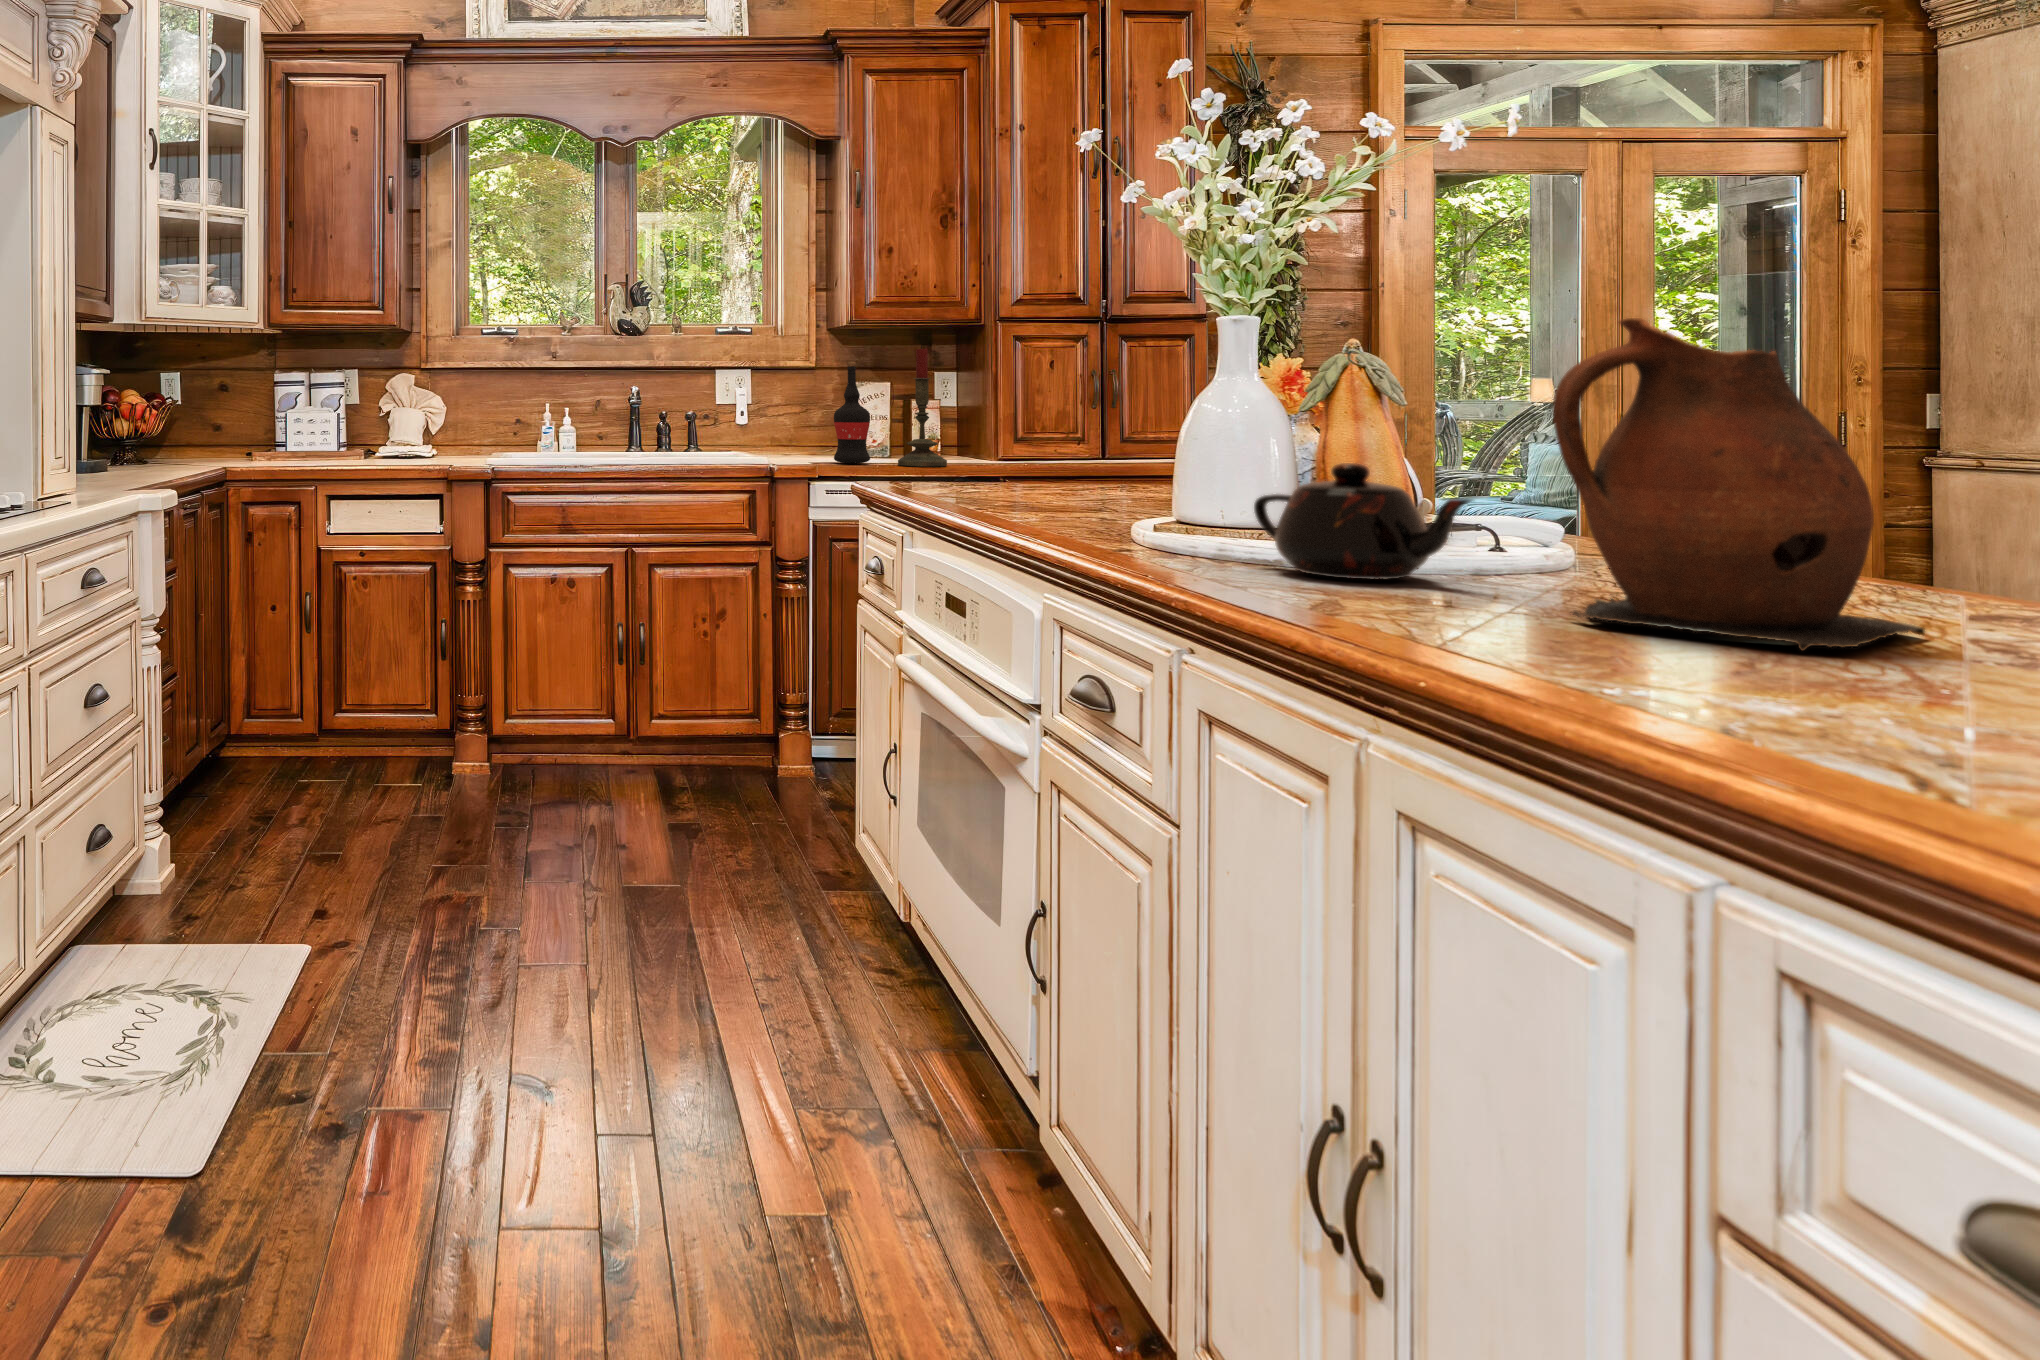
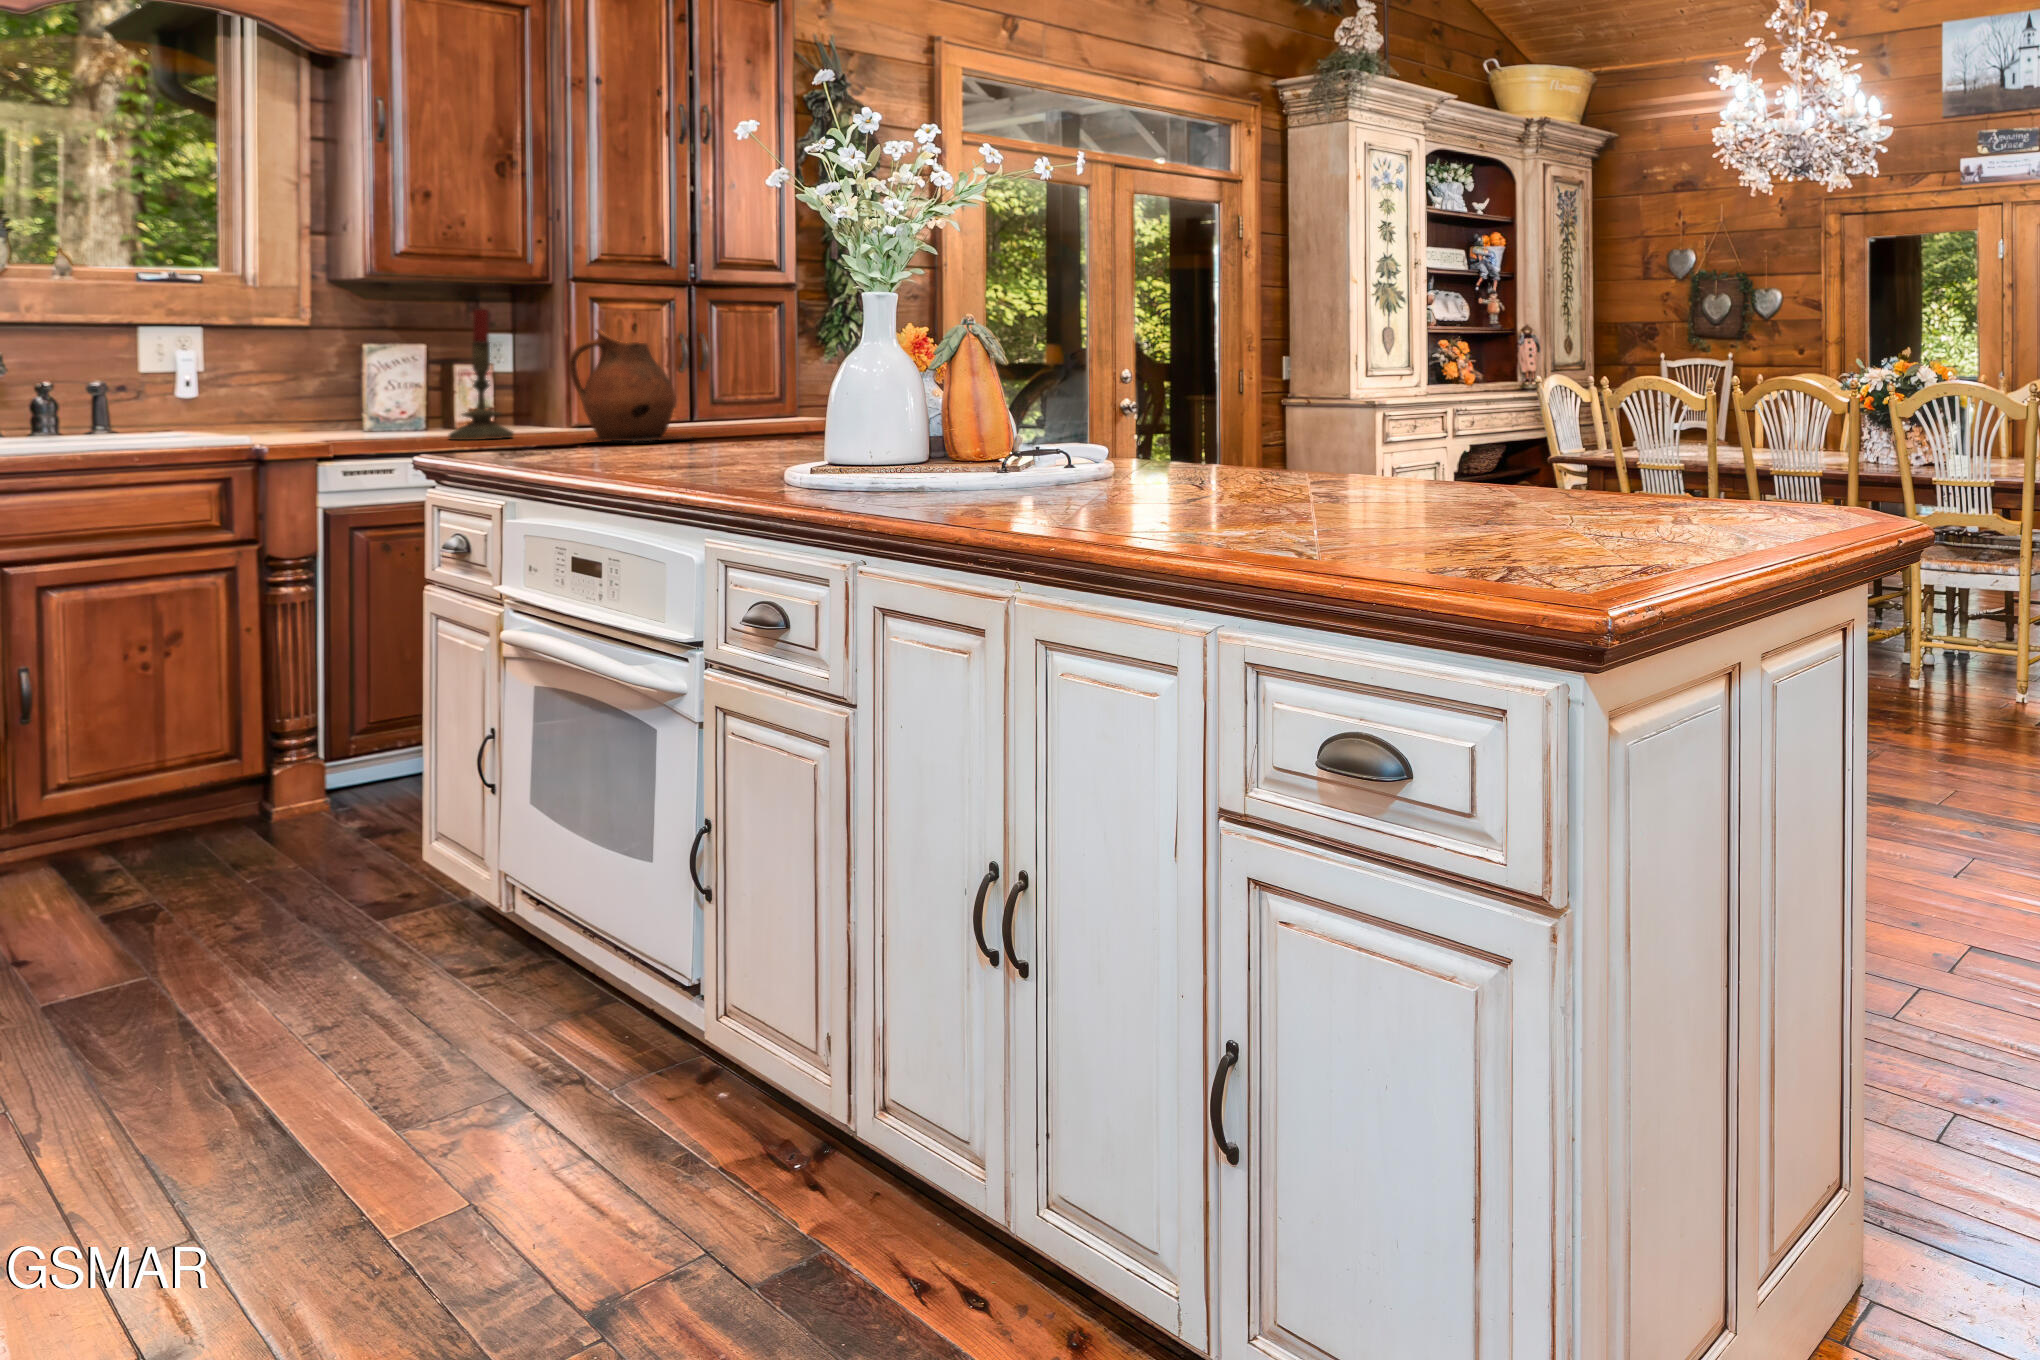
ceramic pitcher: present [1553,318,1925,651] -> present [569,330,694,442]
wine bottle: present [834,362,870,463] -> none [355,323,410,441]
teapot: present [1254,463,1472,580] -> none [900,404,1062,492]

